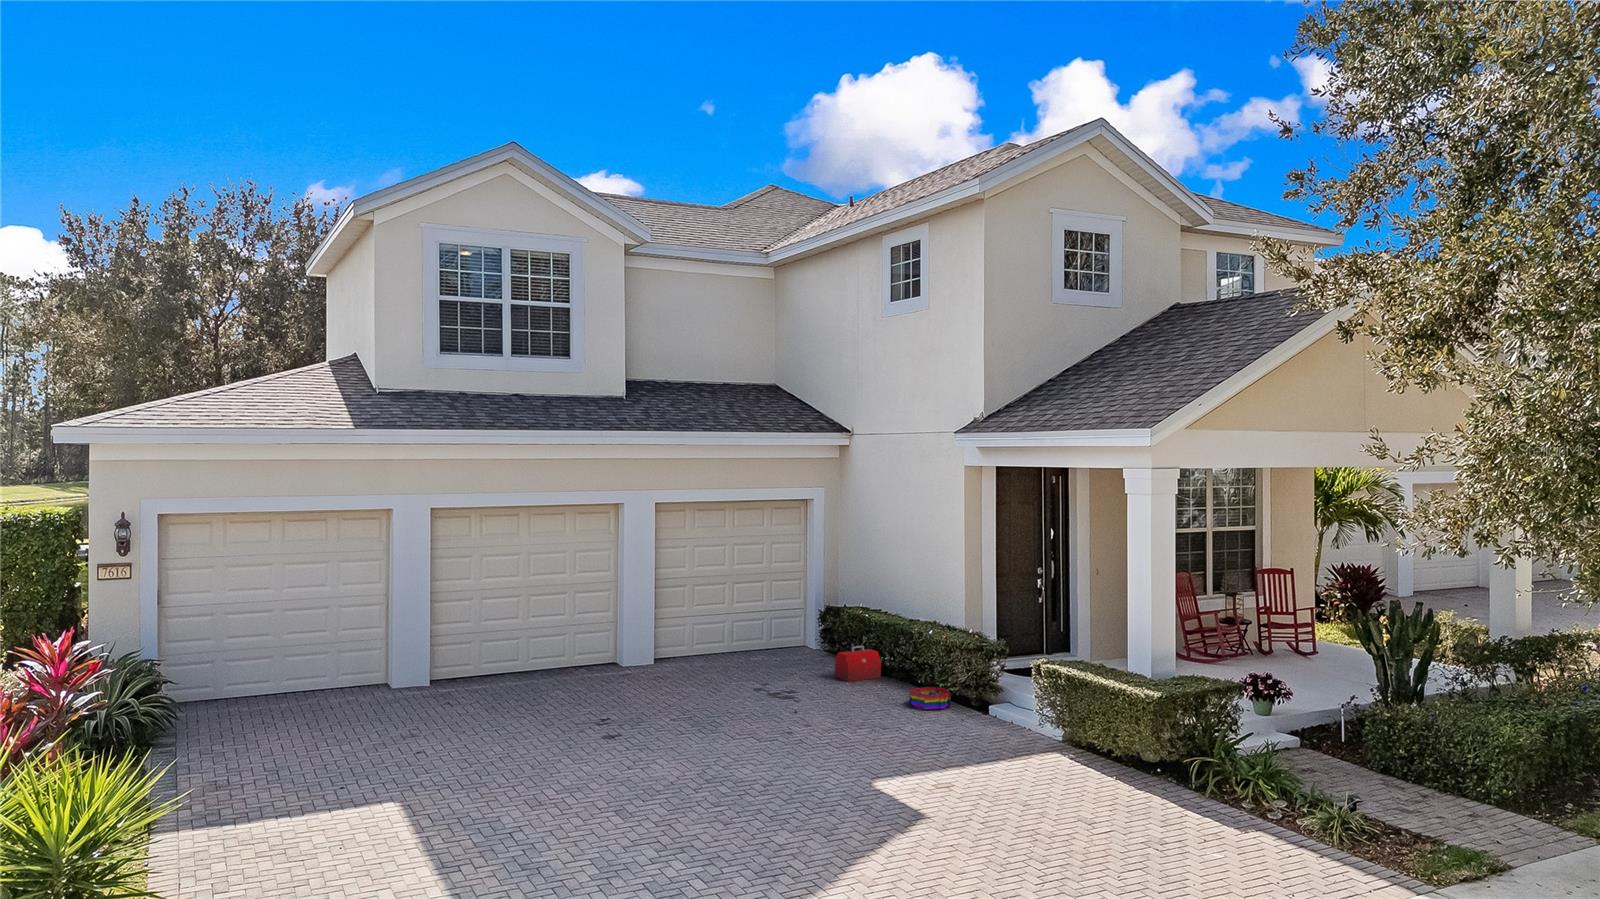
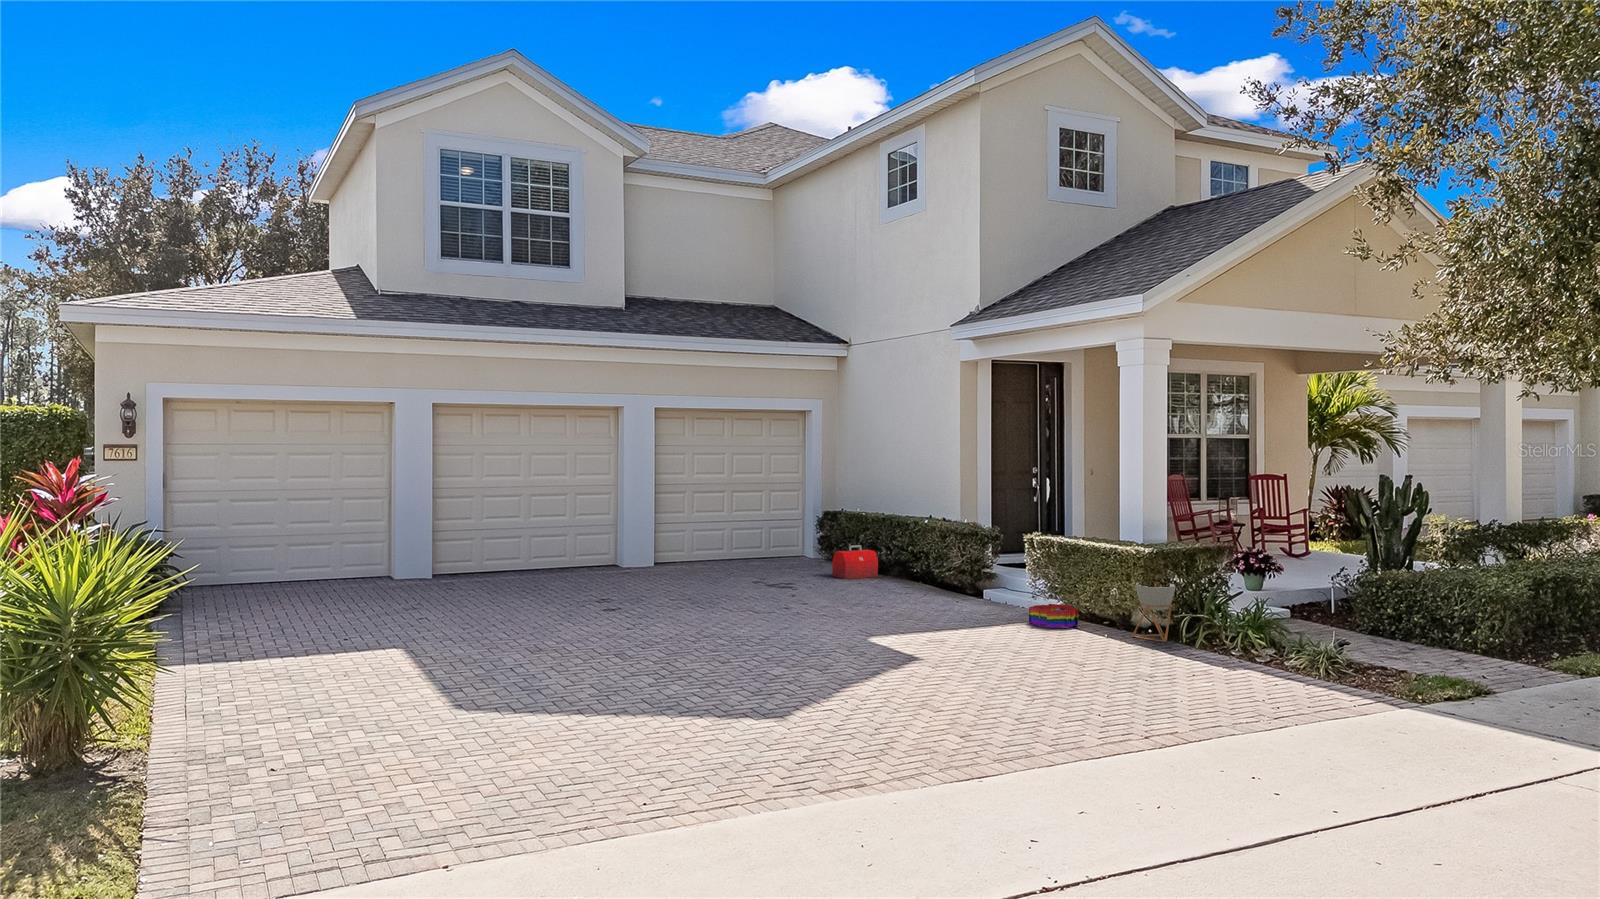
storage bin: present [910,686,950,710] -> present [1029,604,1078,627]
planter: none [1141,722,1184,788] -> present [1132,583,1175,643]

